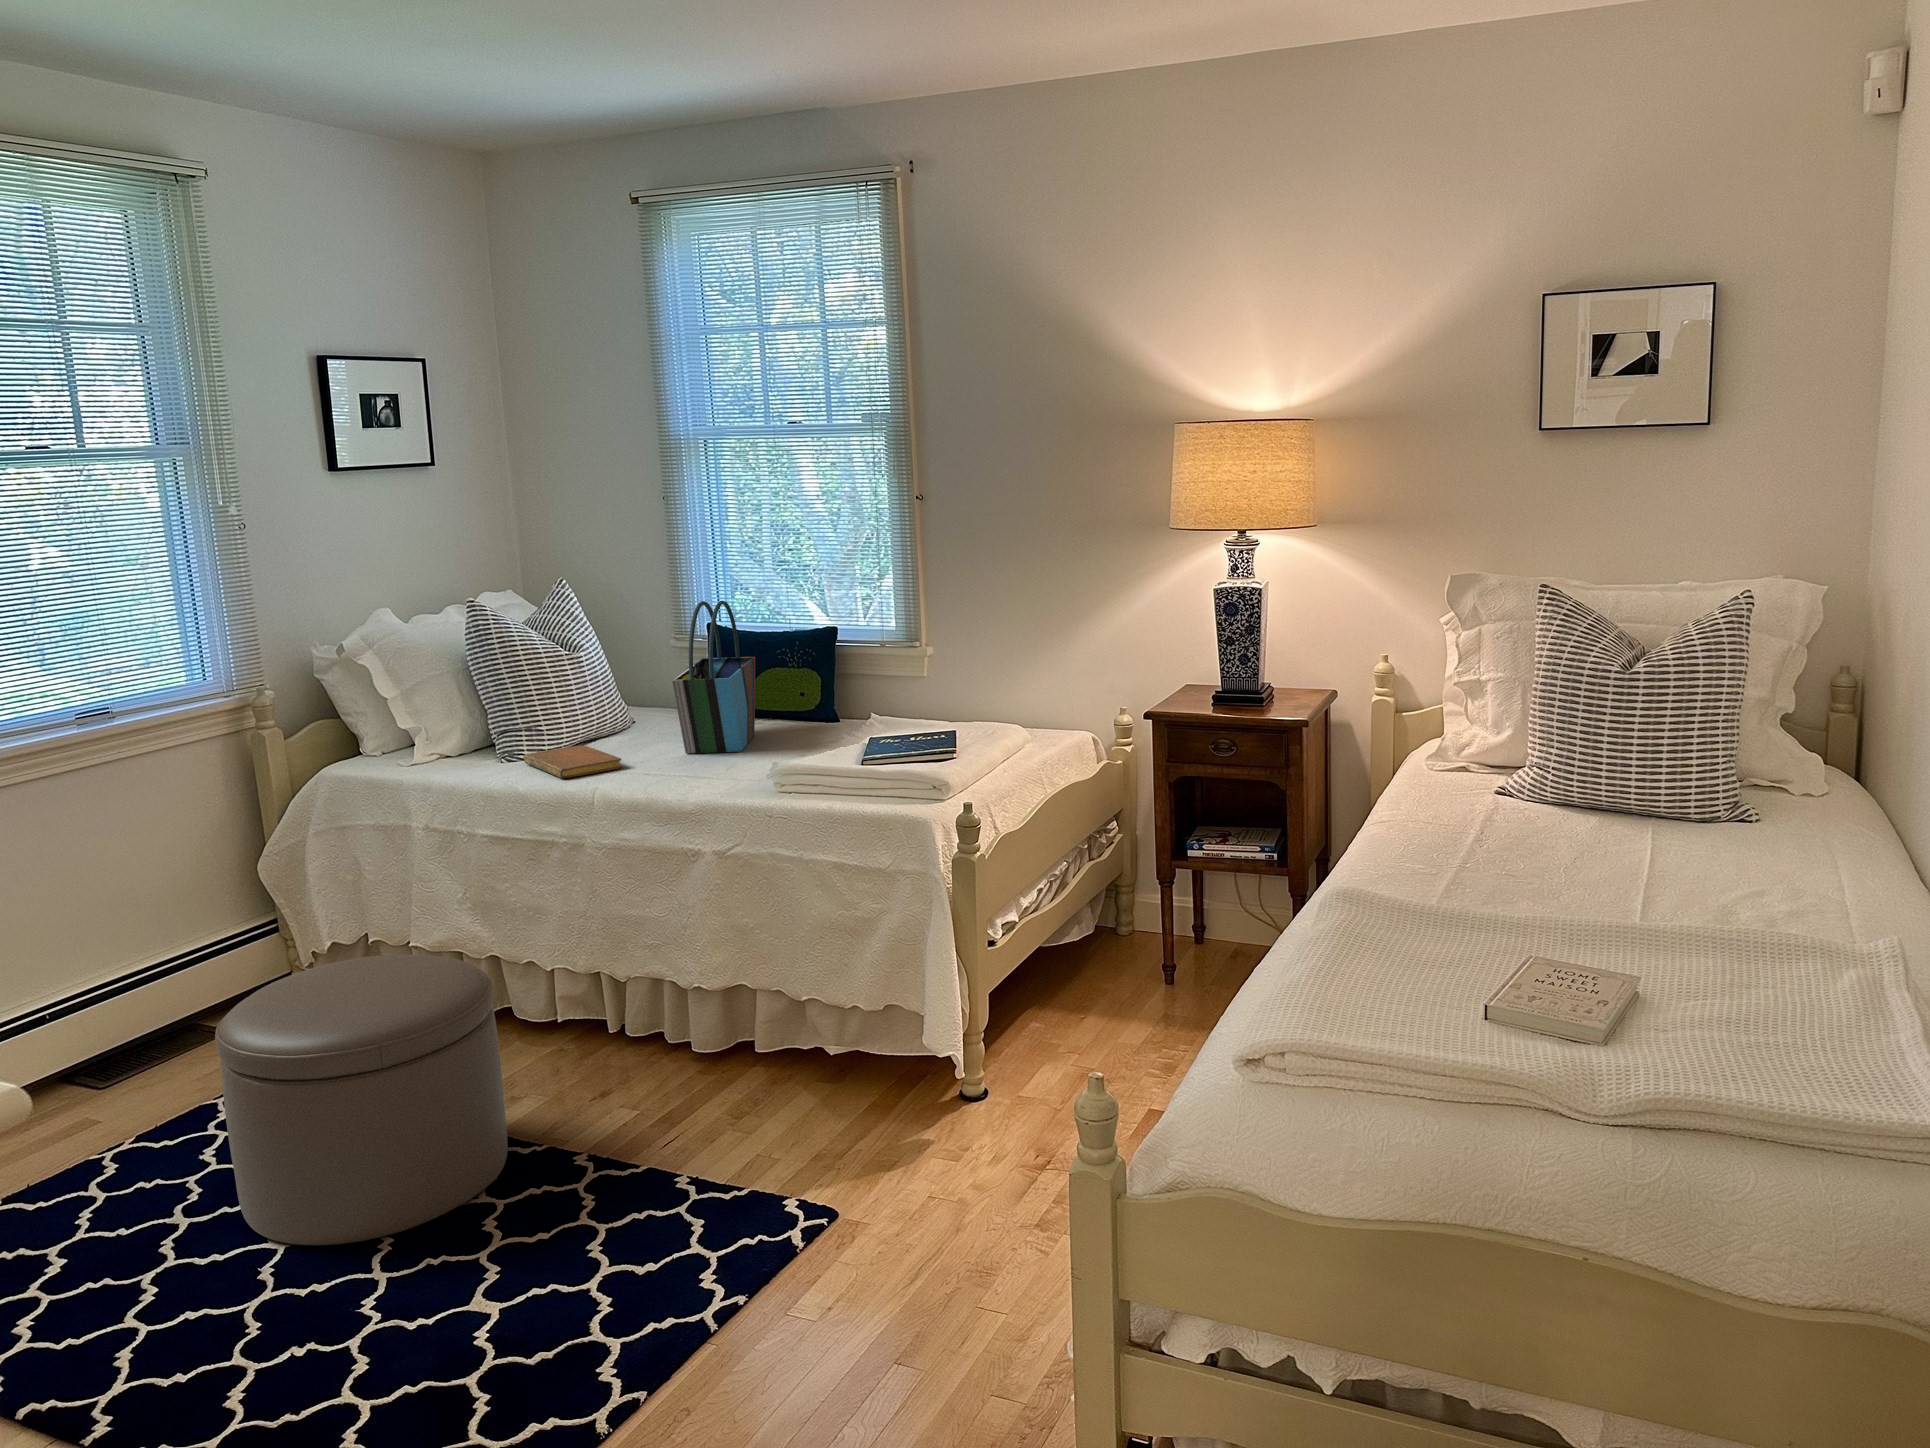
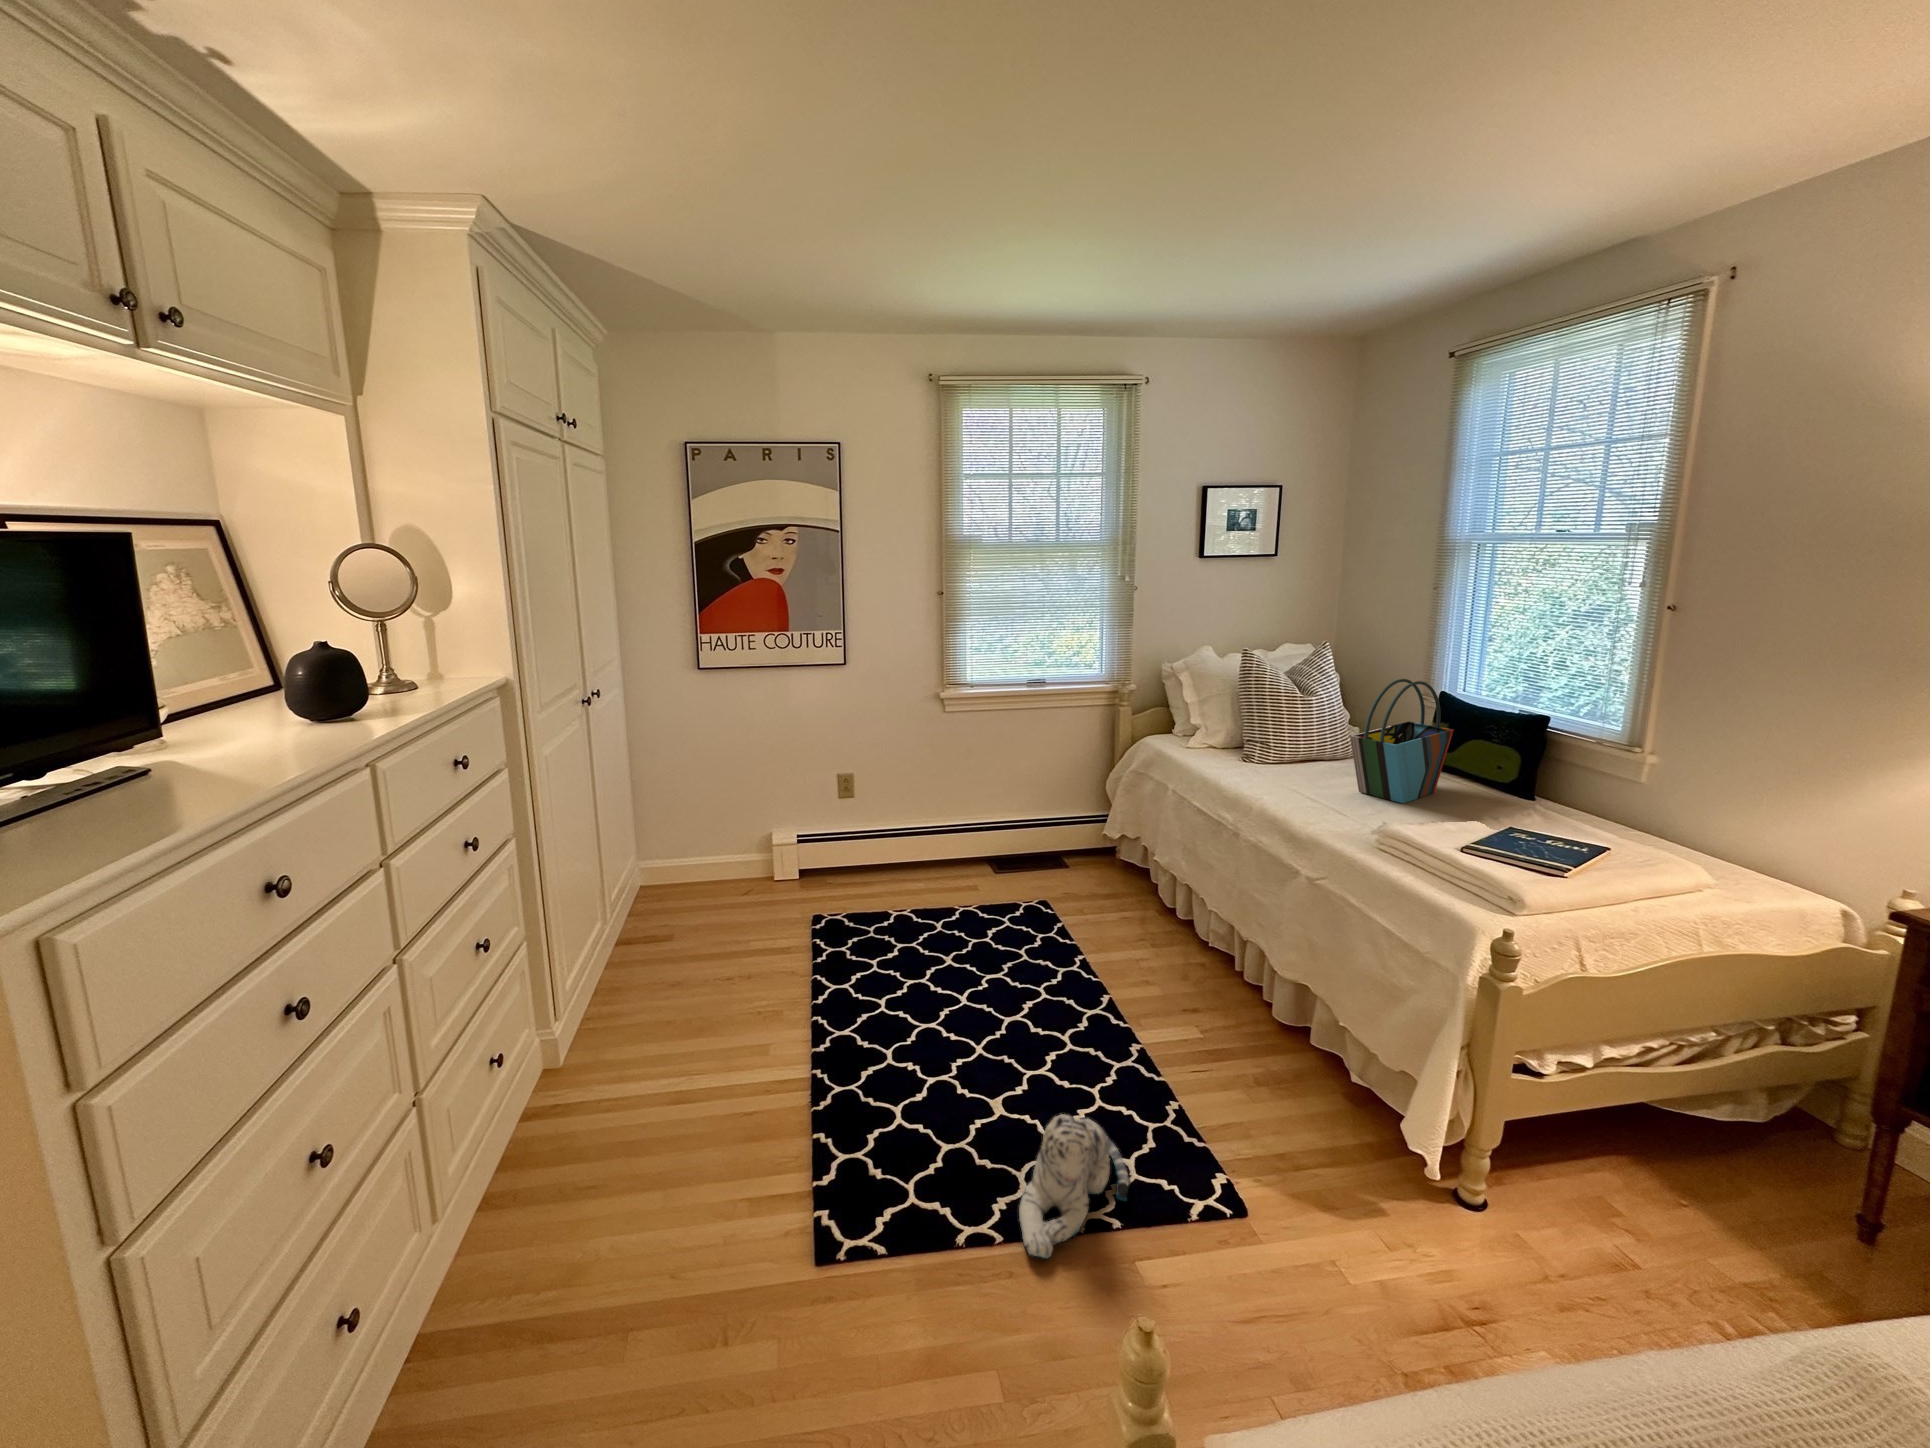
notebook: present [524,745,622,778] -> none [1245,760,1300,789]
ottoman: present [215,954,508,1245] -> none [960,856,1114,1035]
plush toy: none [599,1194,733,1381] -> present [1019,1114,1129,1259]

